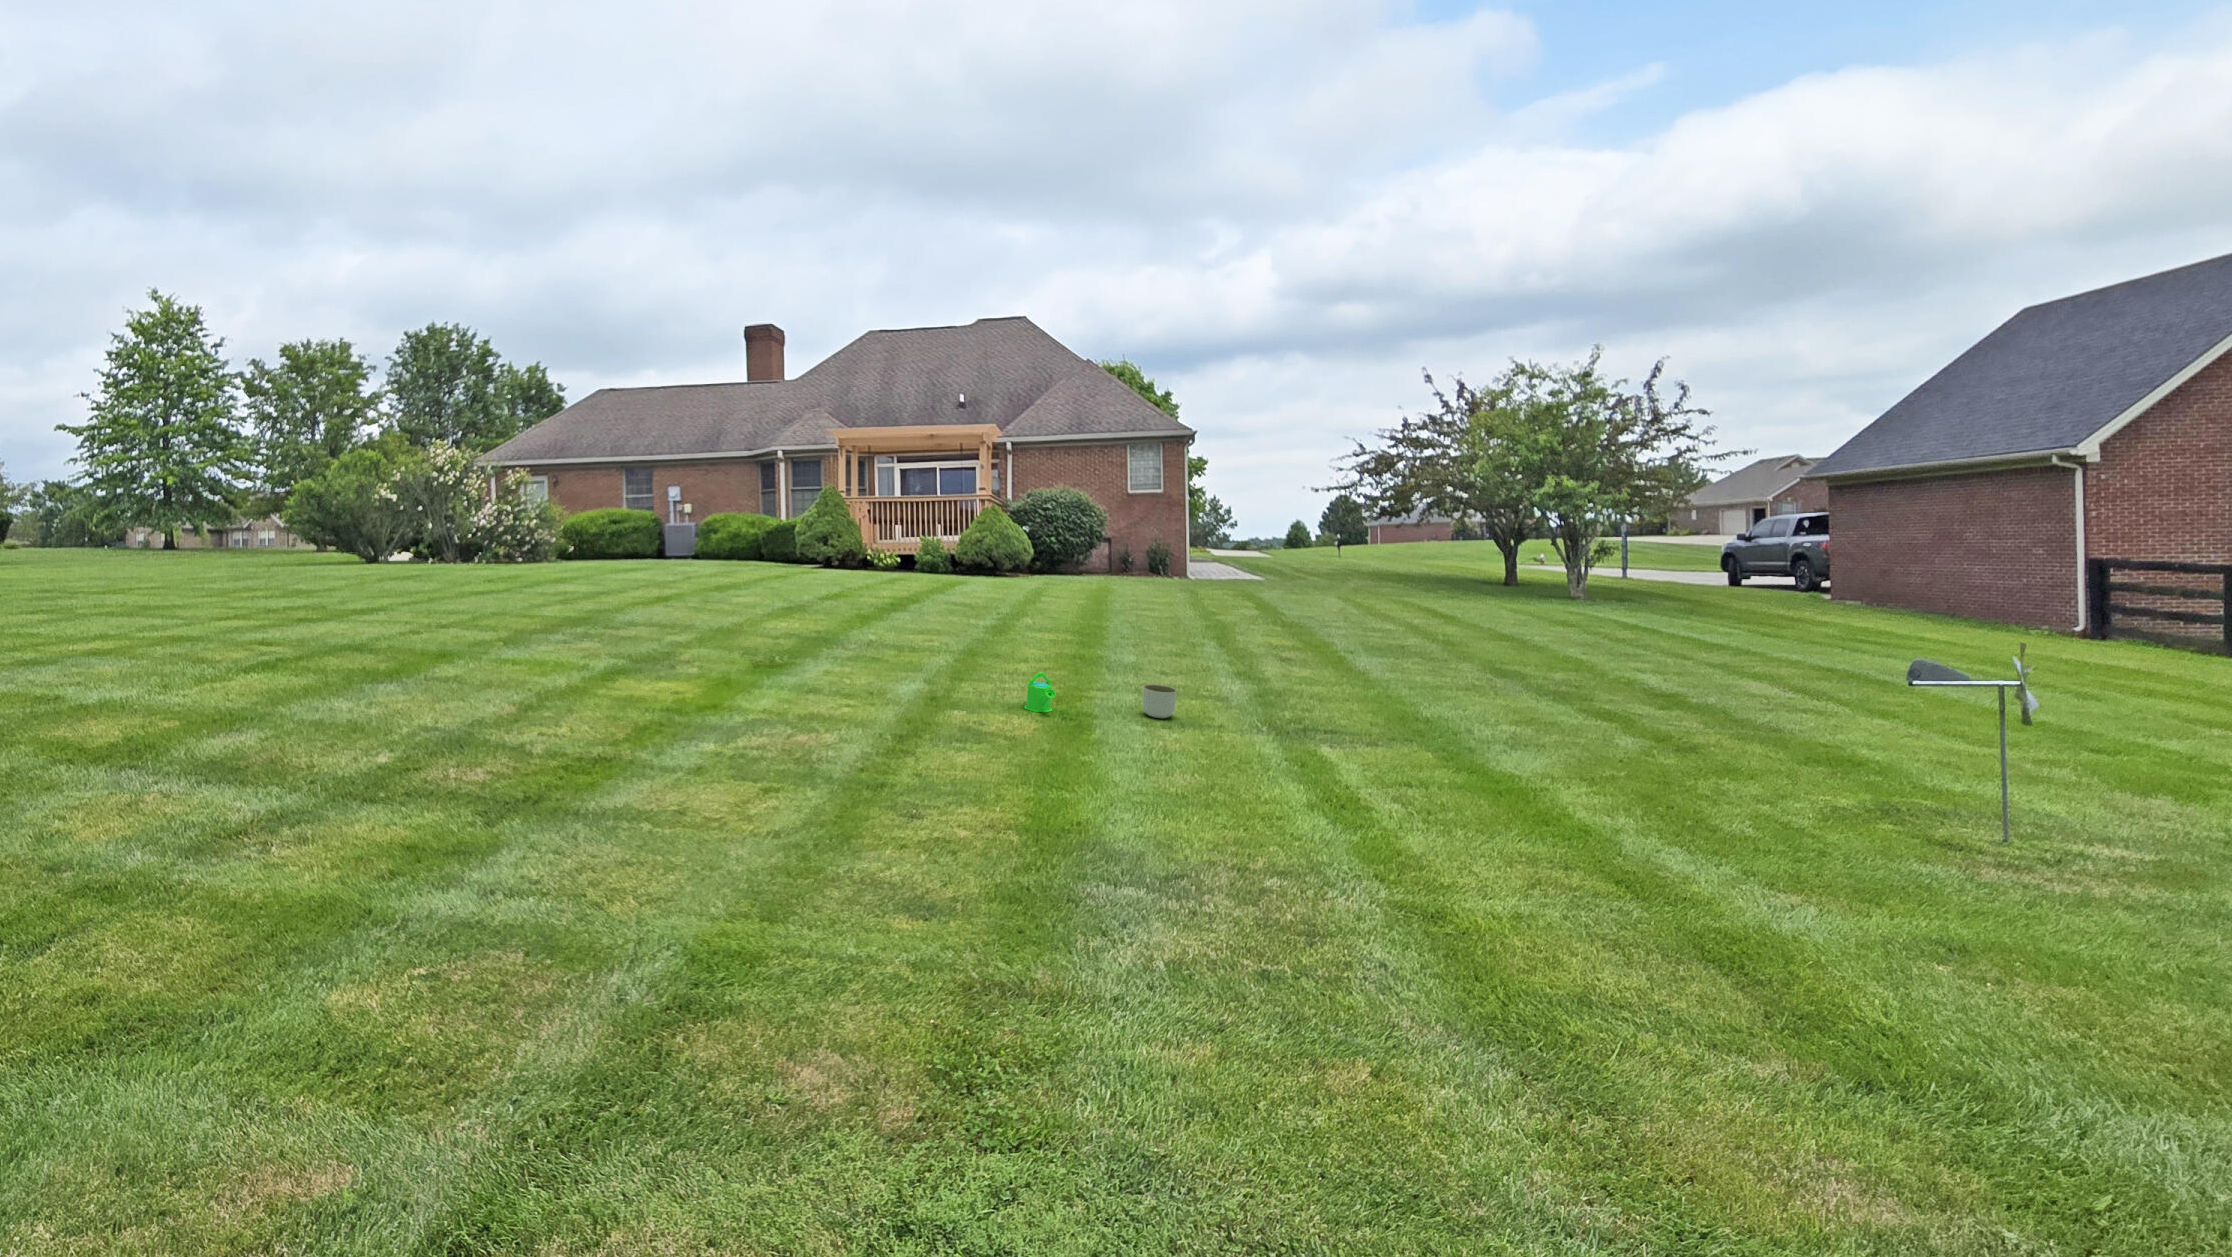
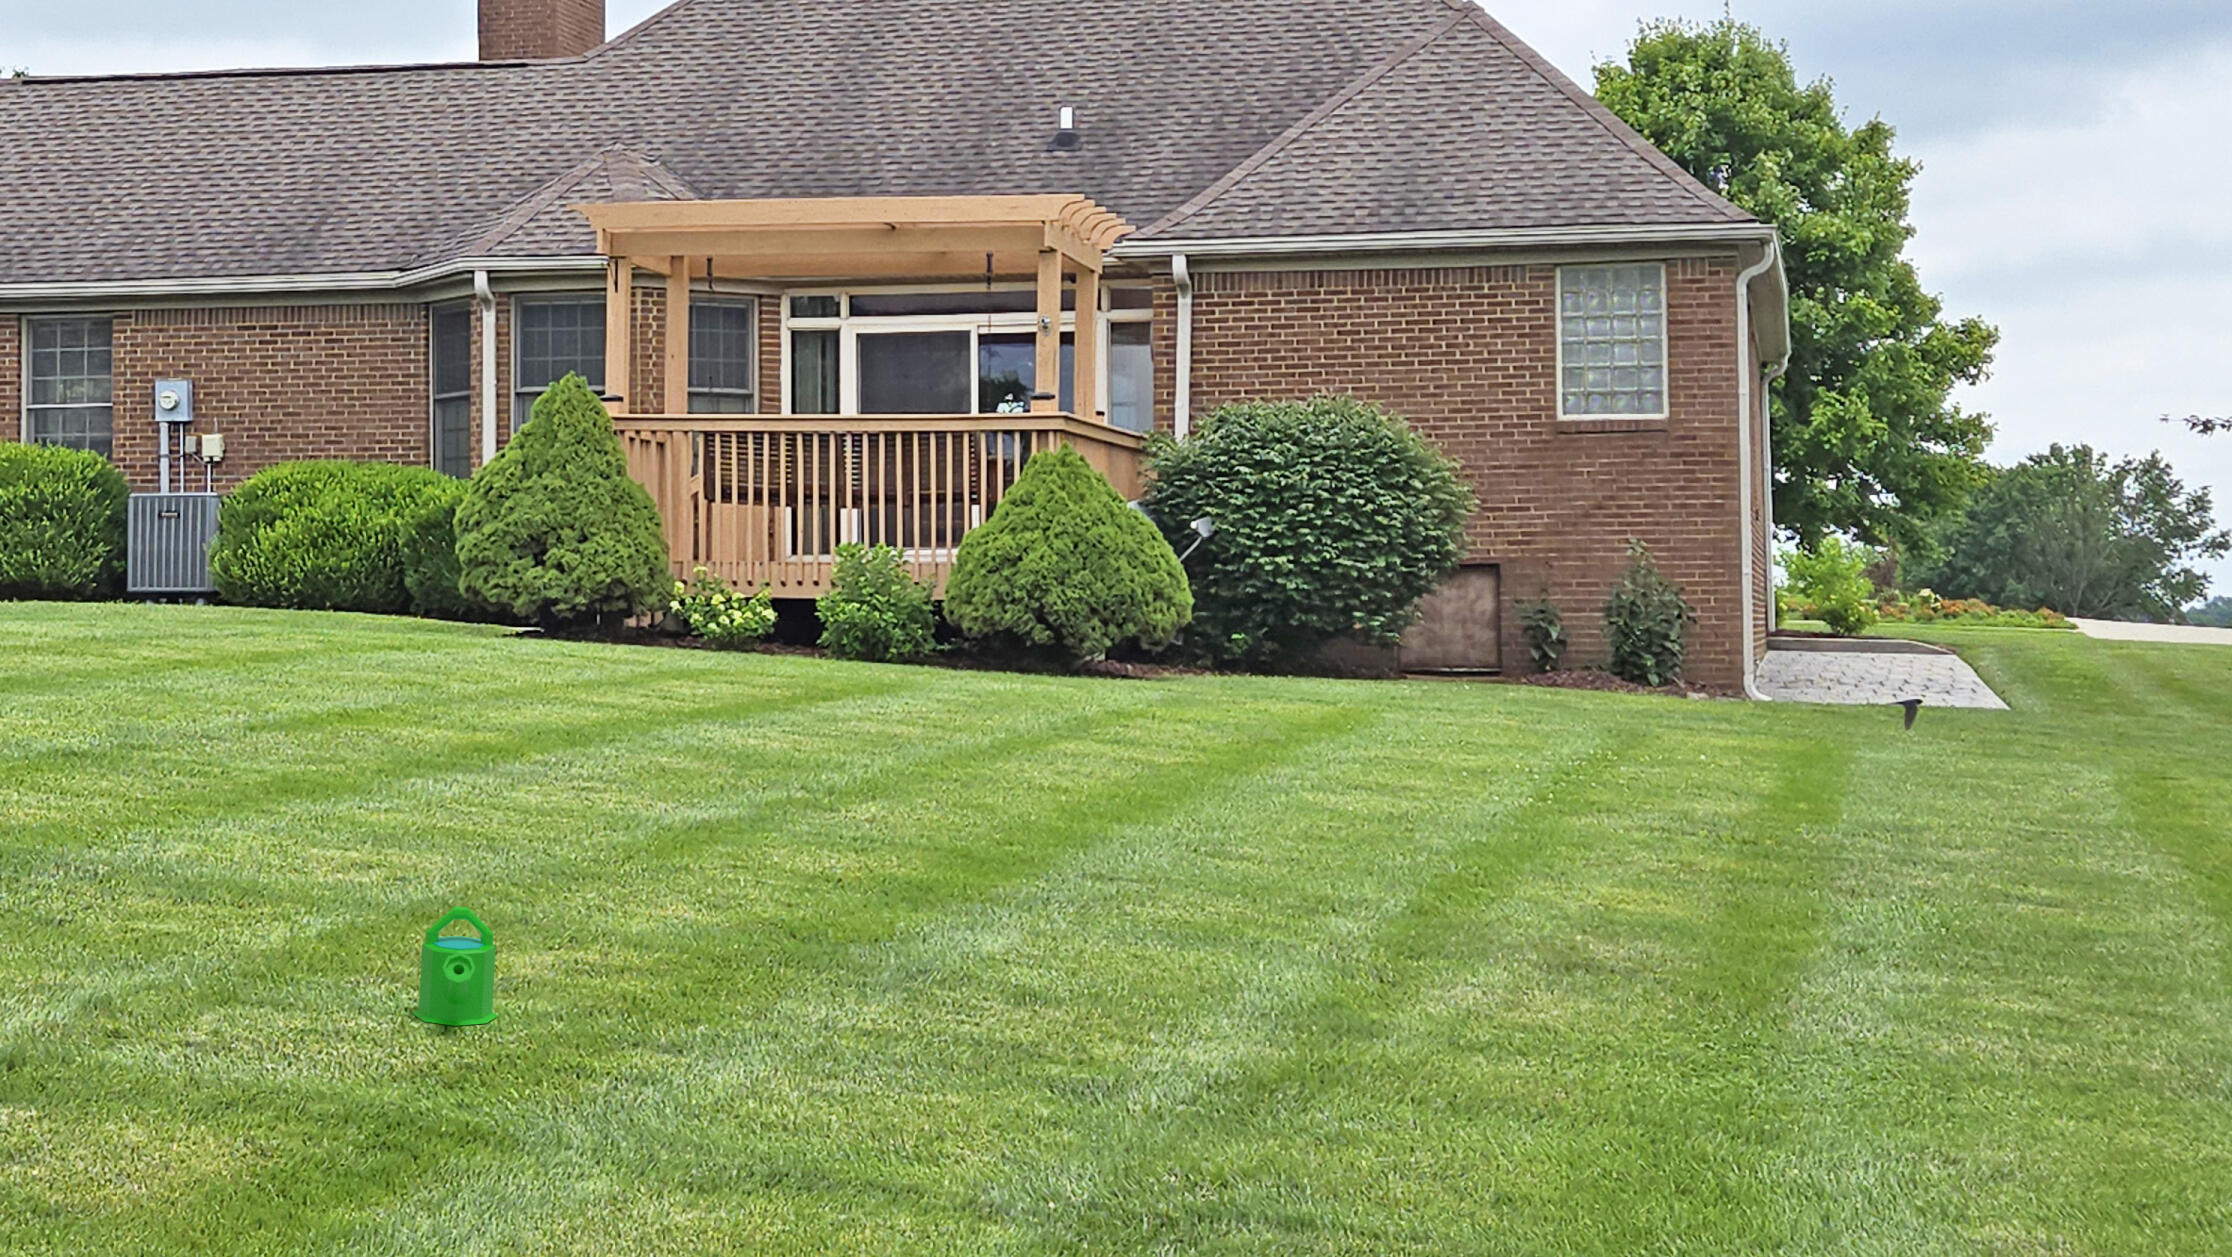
planter: present [1143,684,1177,718] -> none [753,955,847,1057]

